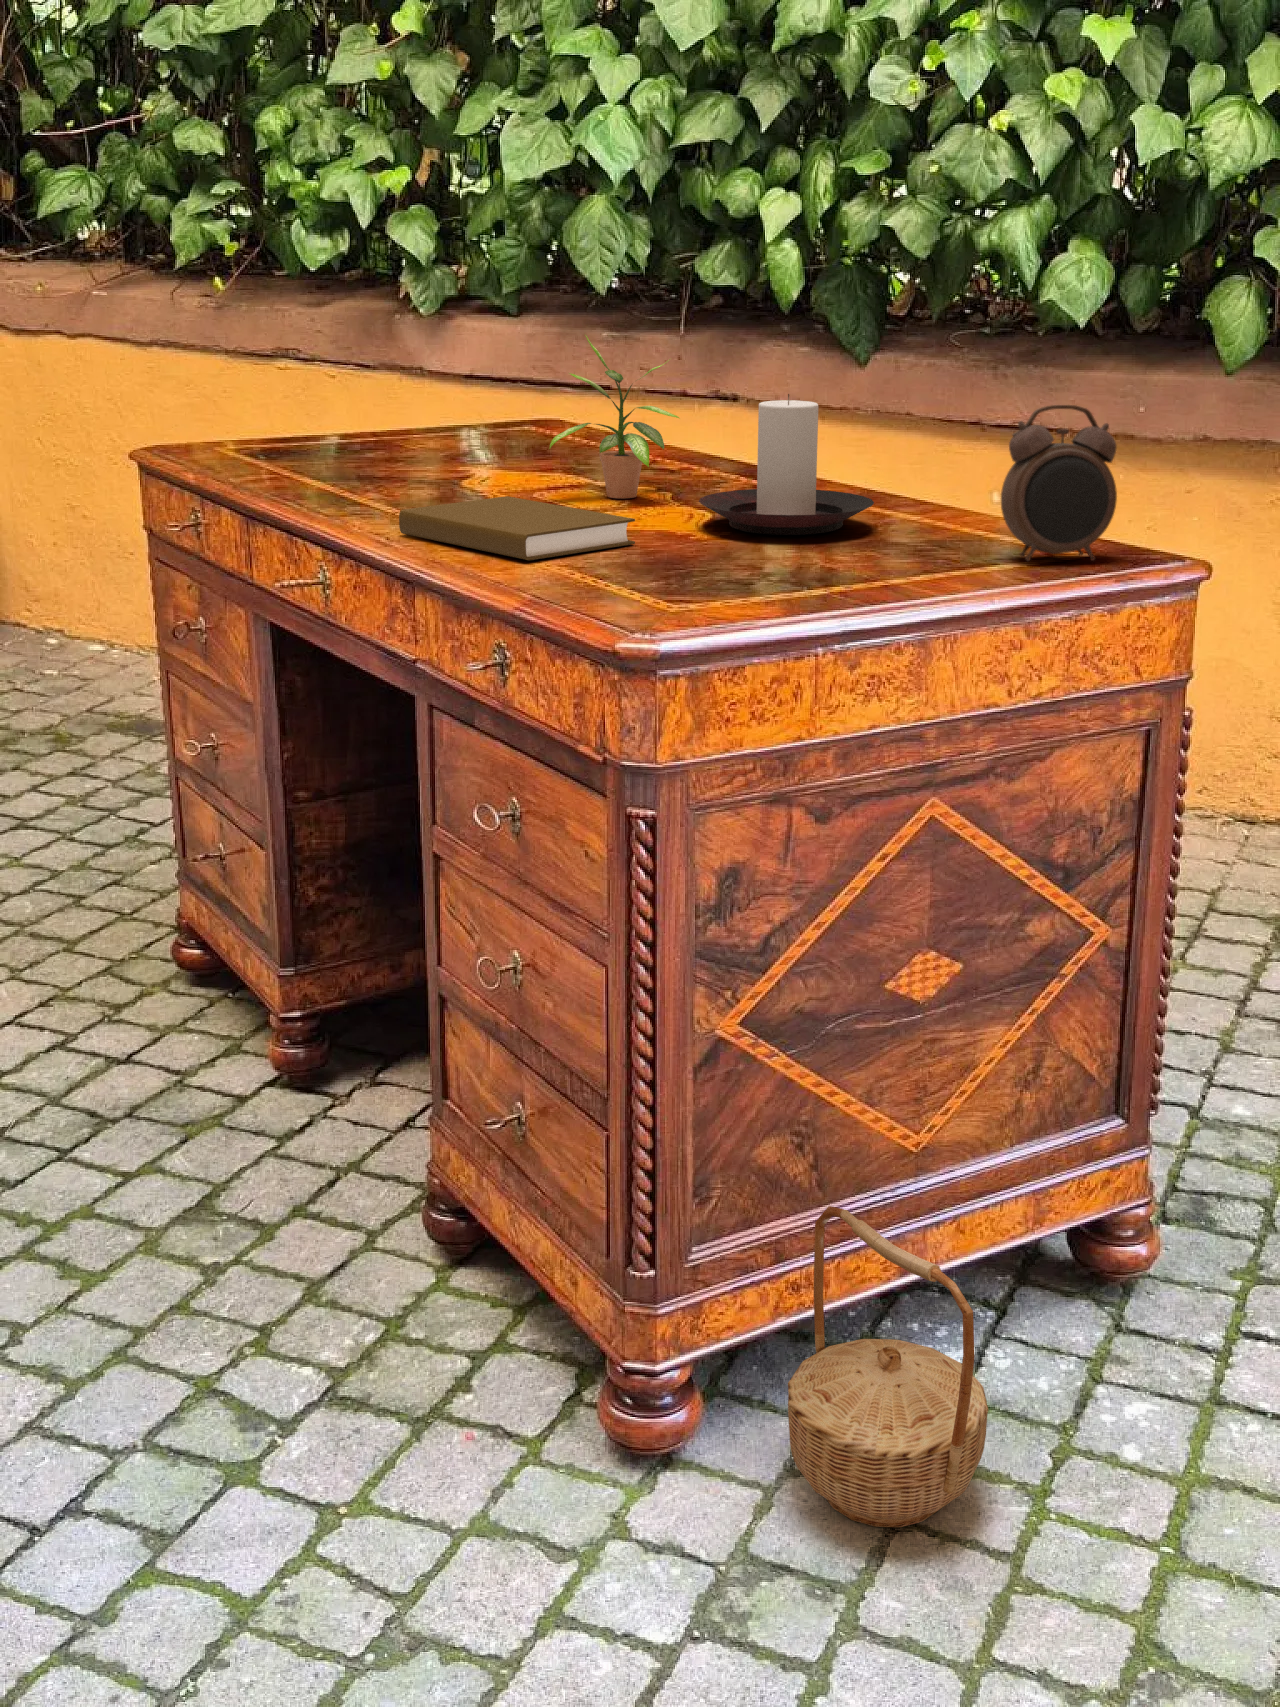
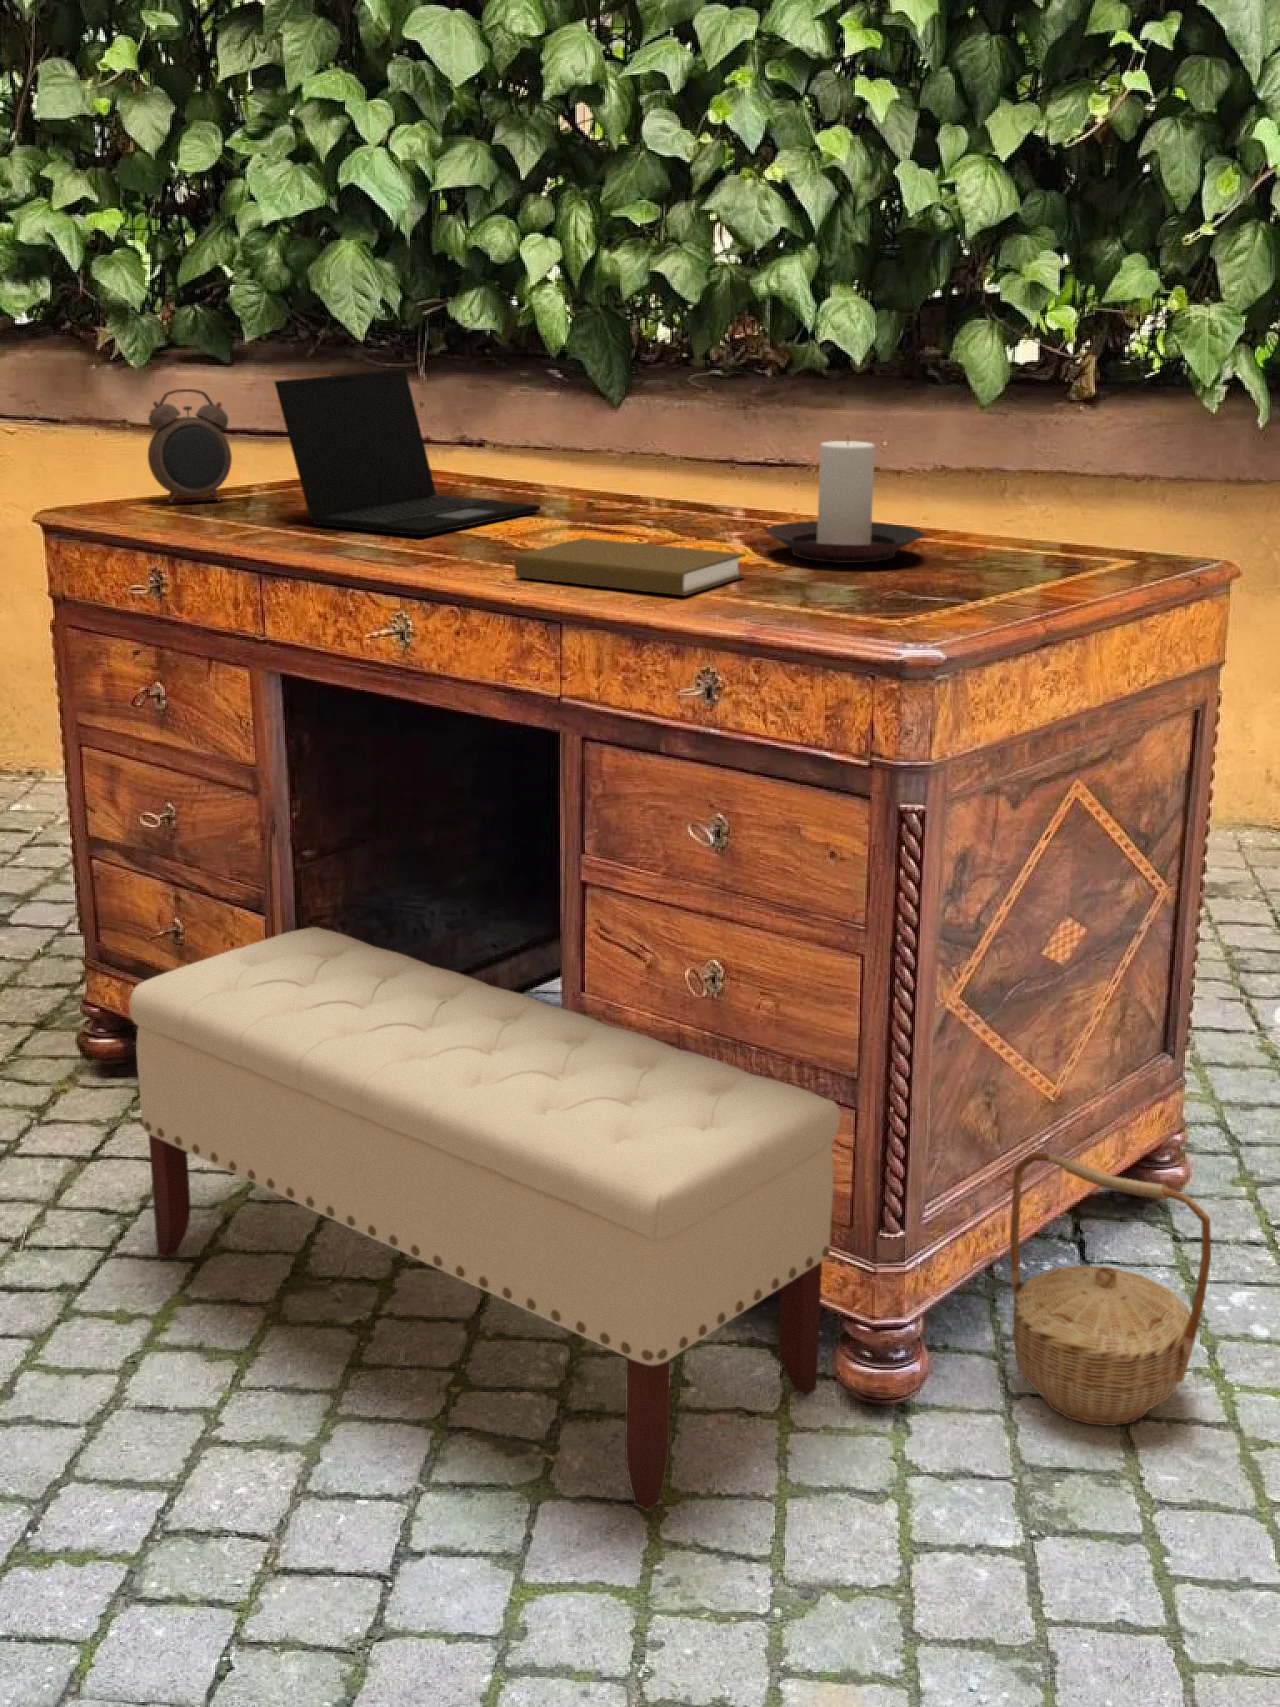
laptop: none [285,320,563,489] -> present [275,369,540,535]
potted plant: present [550,335,679,498] -> none [588,381,711,536]
alarm clock: present [1001,405,1117,561] -> present [148,389,232,503]
bench: none [39,877,593,1521] -> present [129,927,841,1511]

